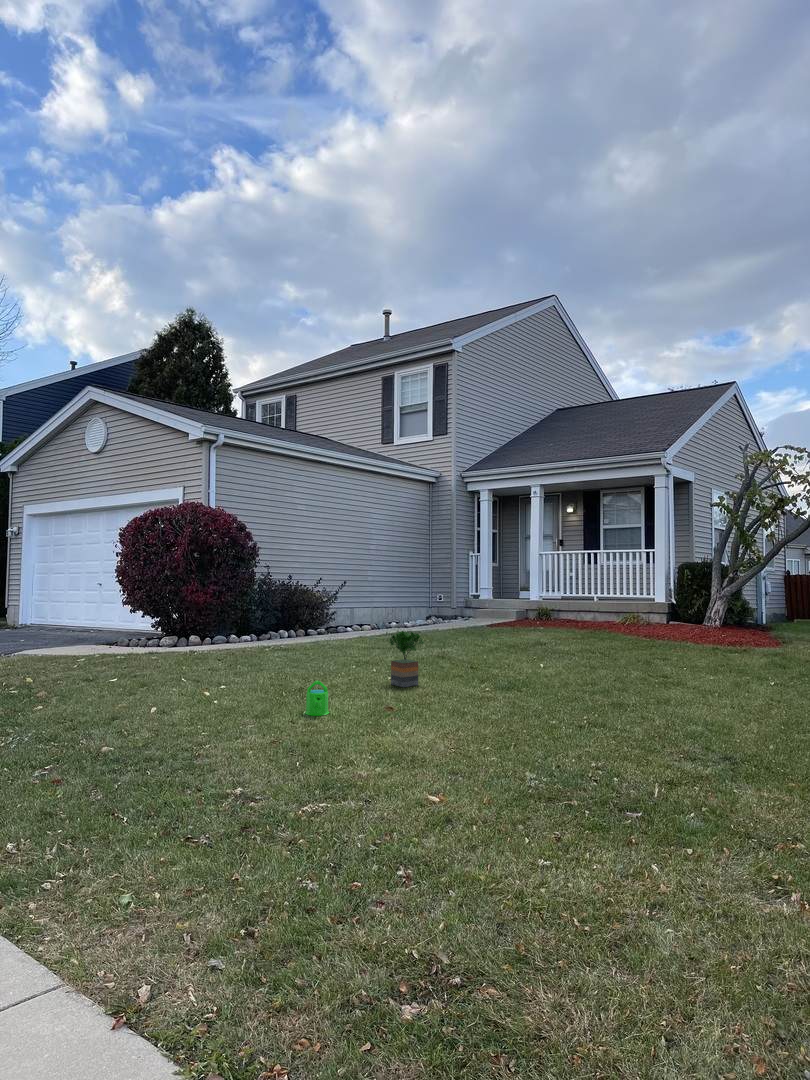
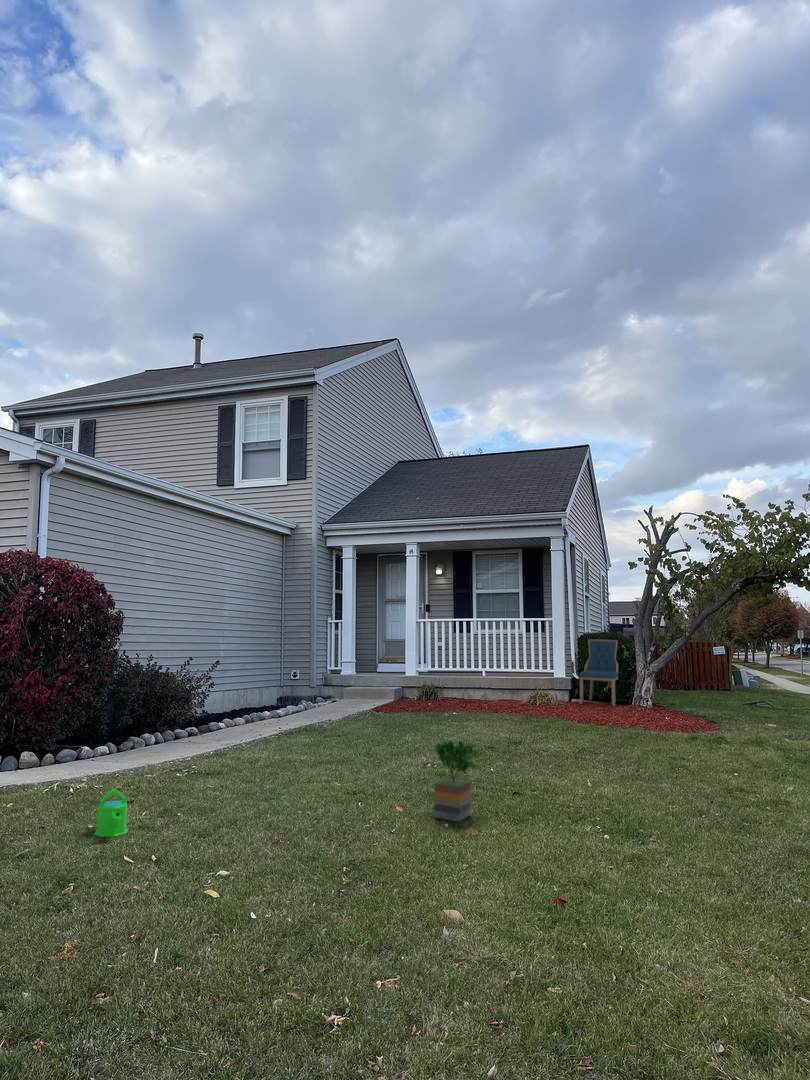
chair: none [680,569,726,632] -> present [580,639,618,706]
watering can: present [305,681,330,716] -> present [94,789,128,837]

